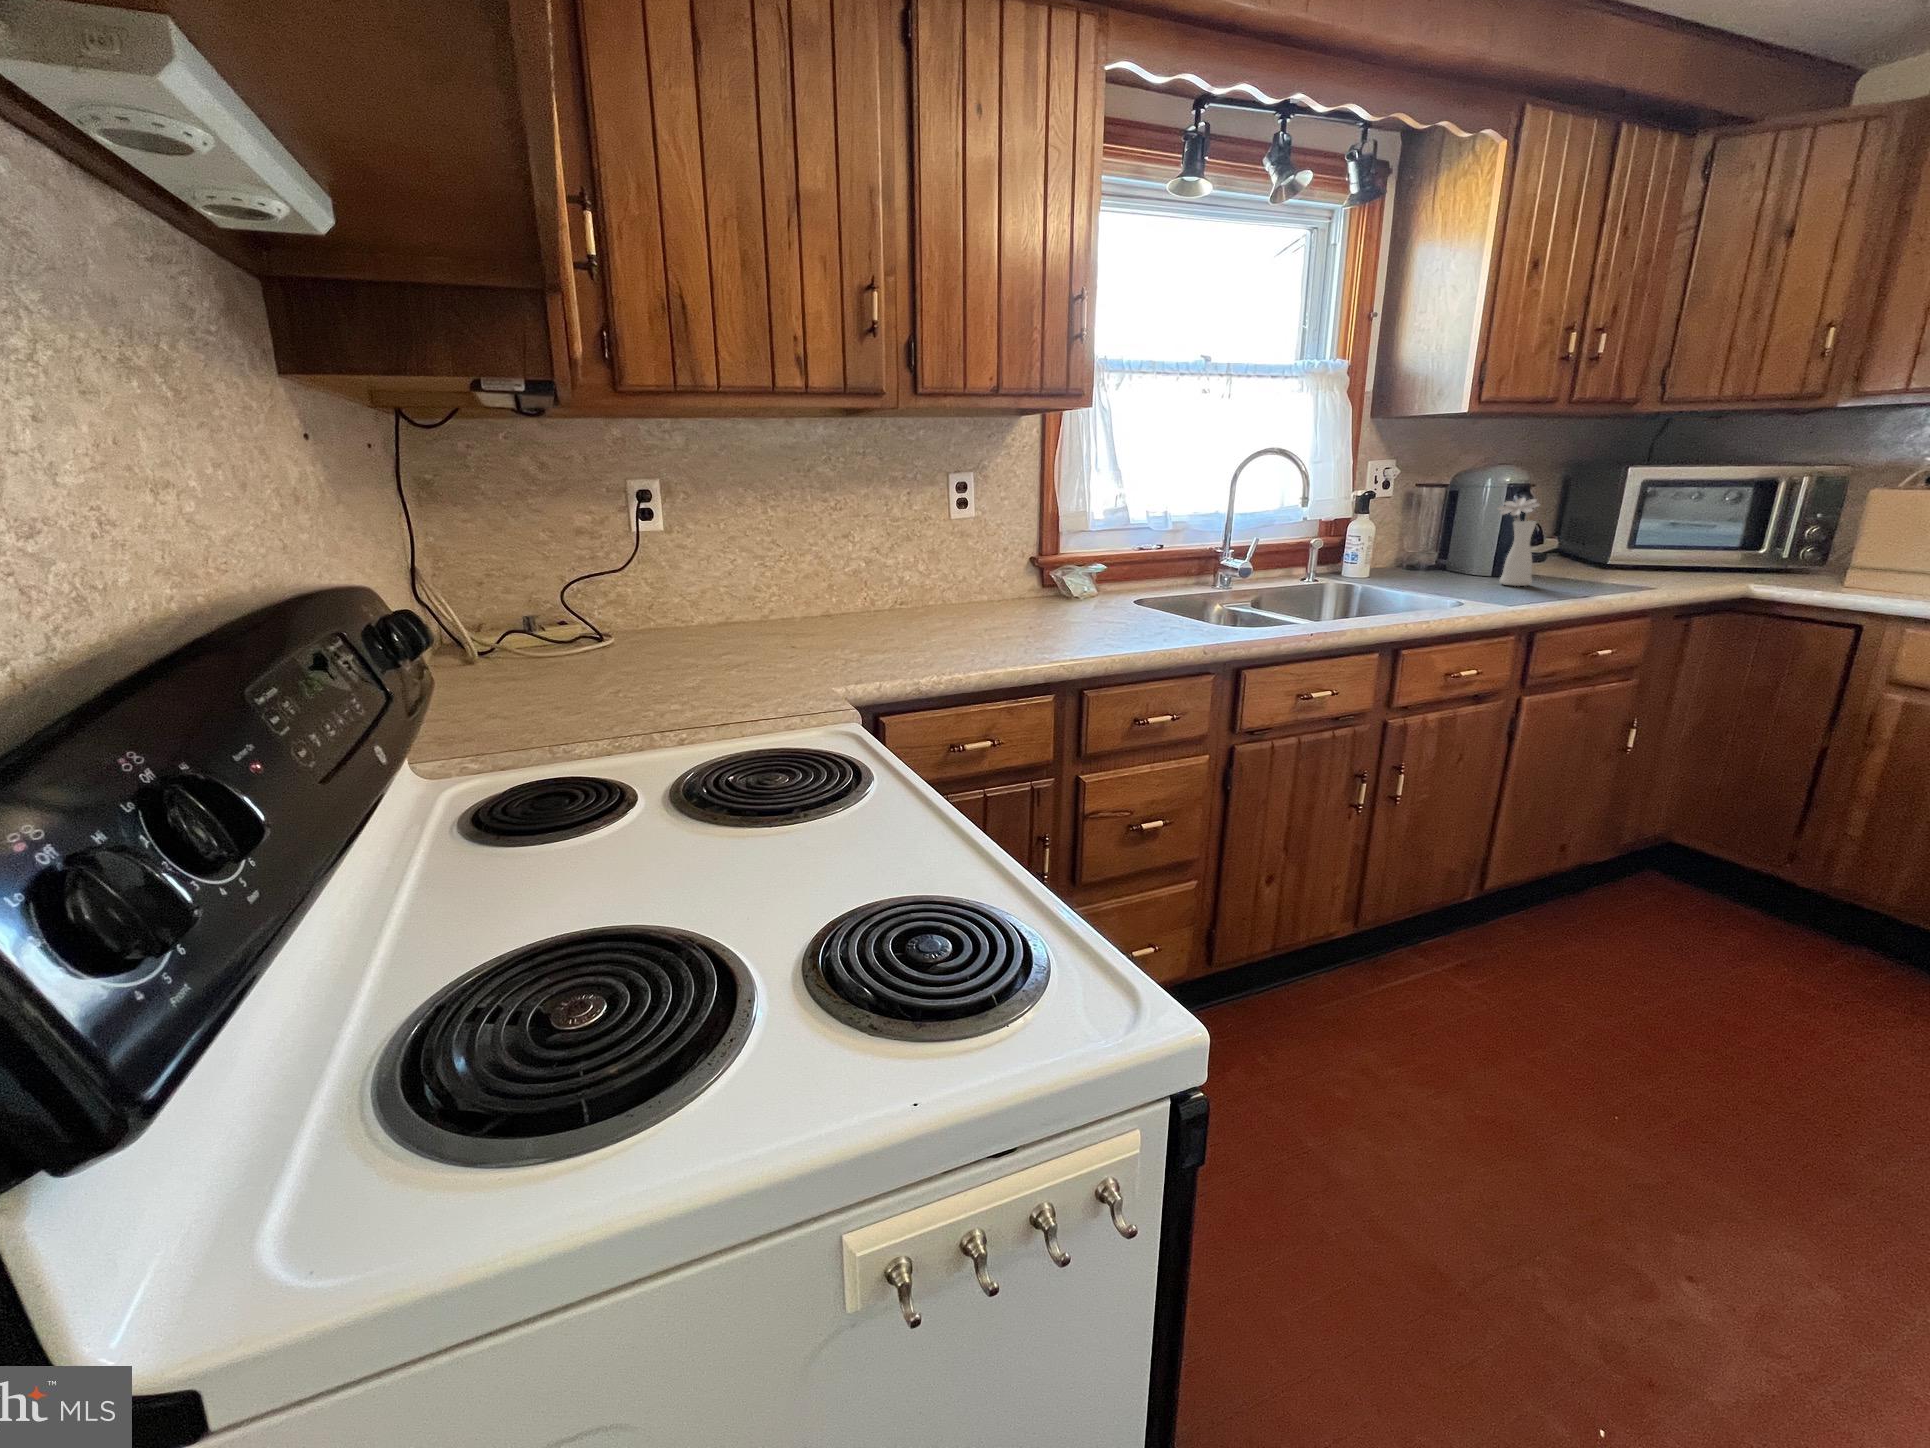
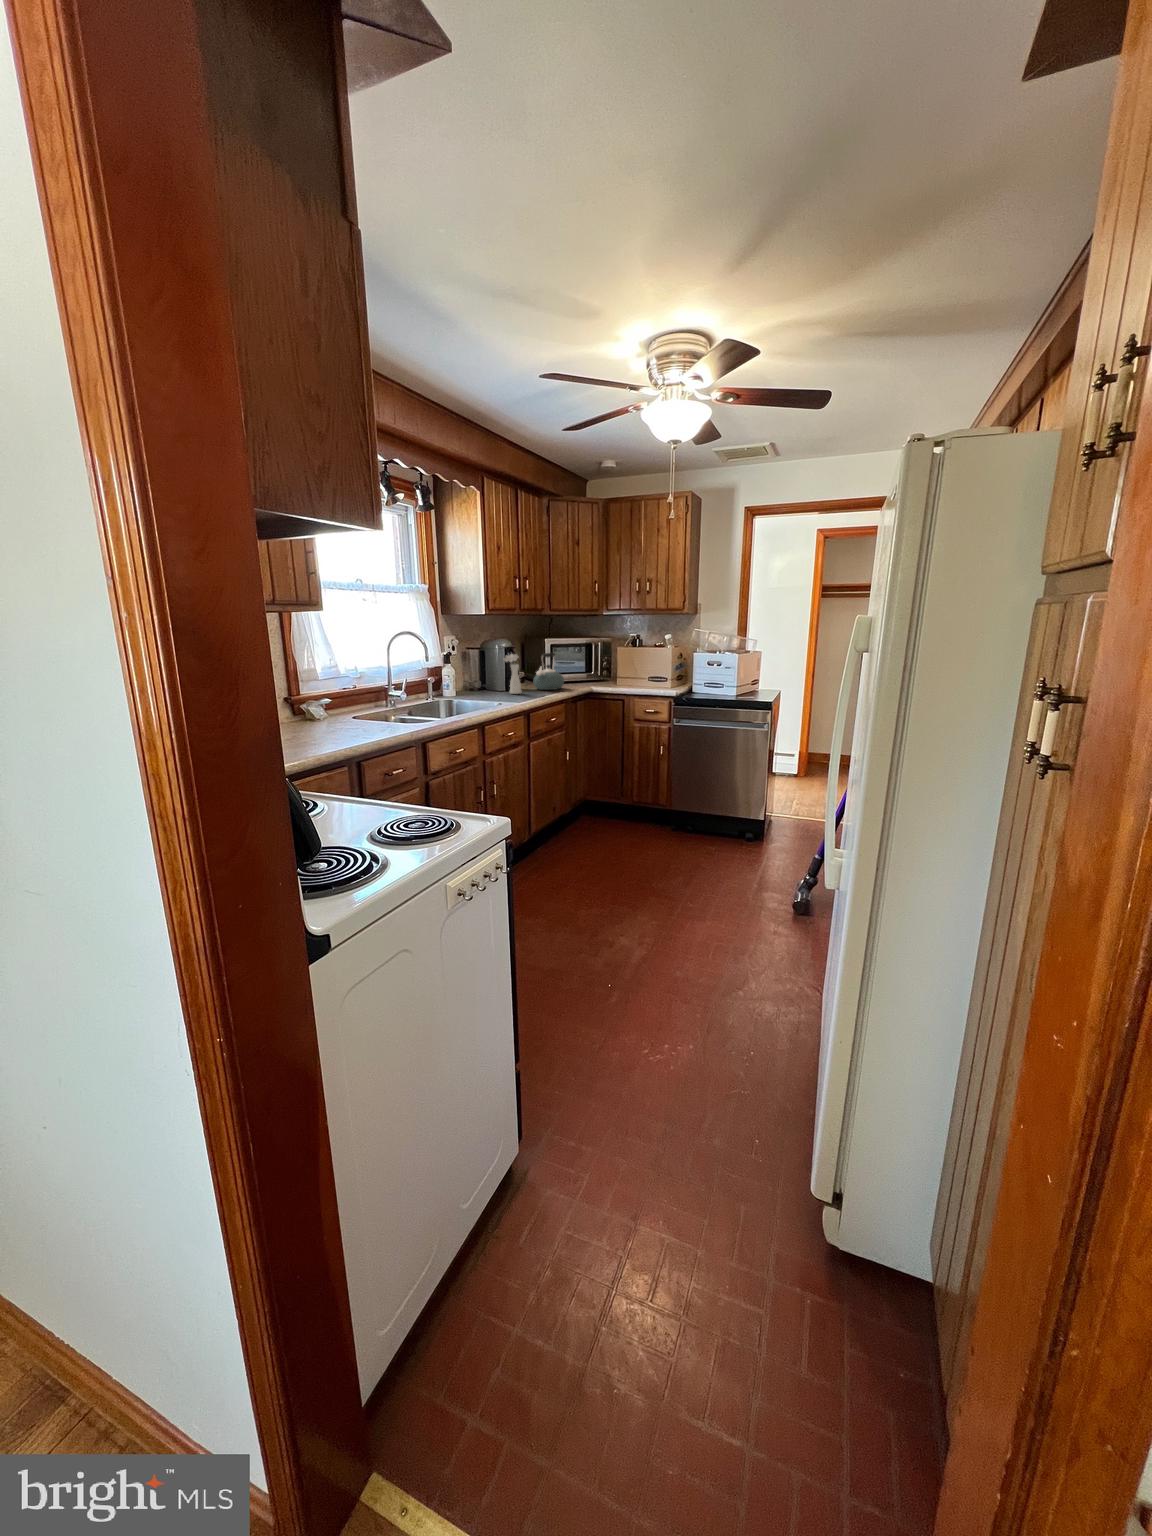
kettle: none [1573,499,1665,584] -> present [534,653,564,690]

